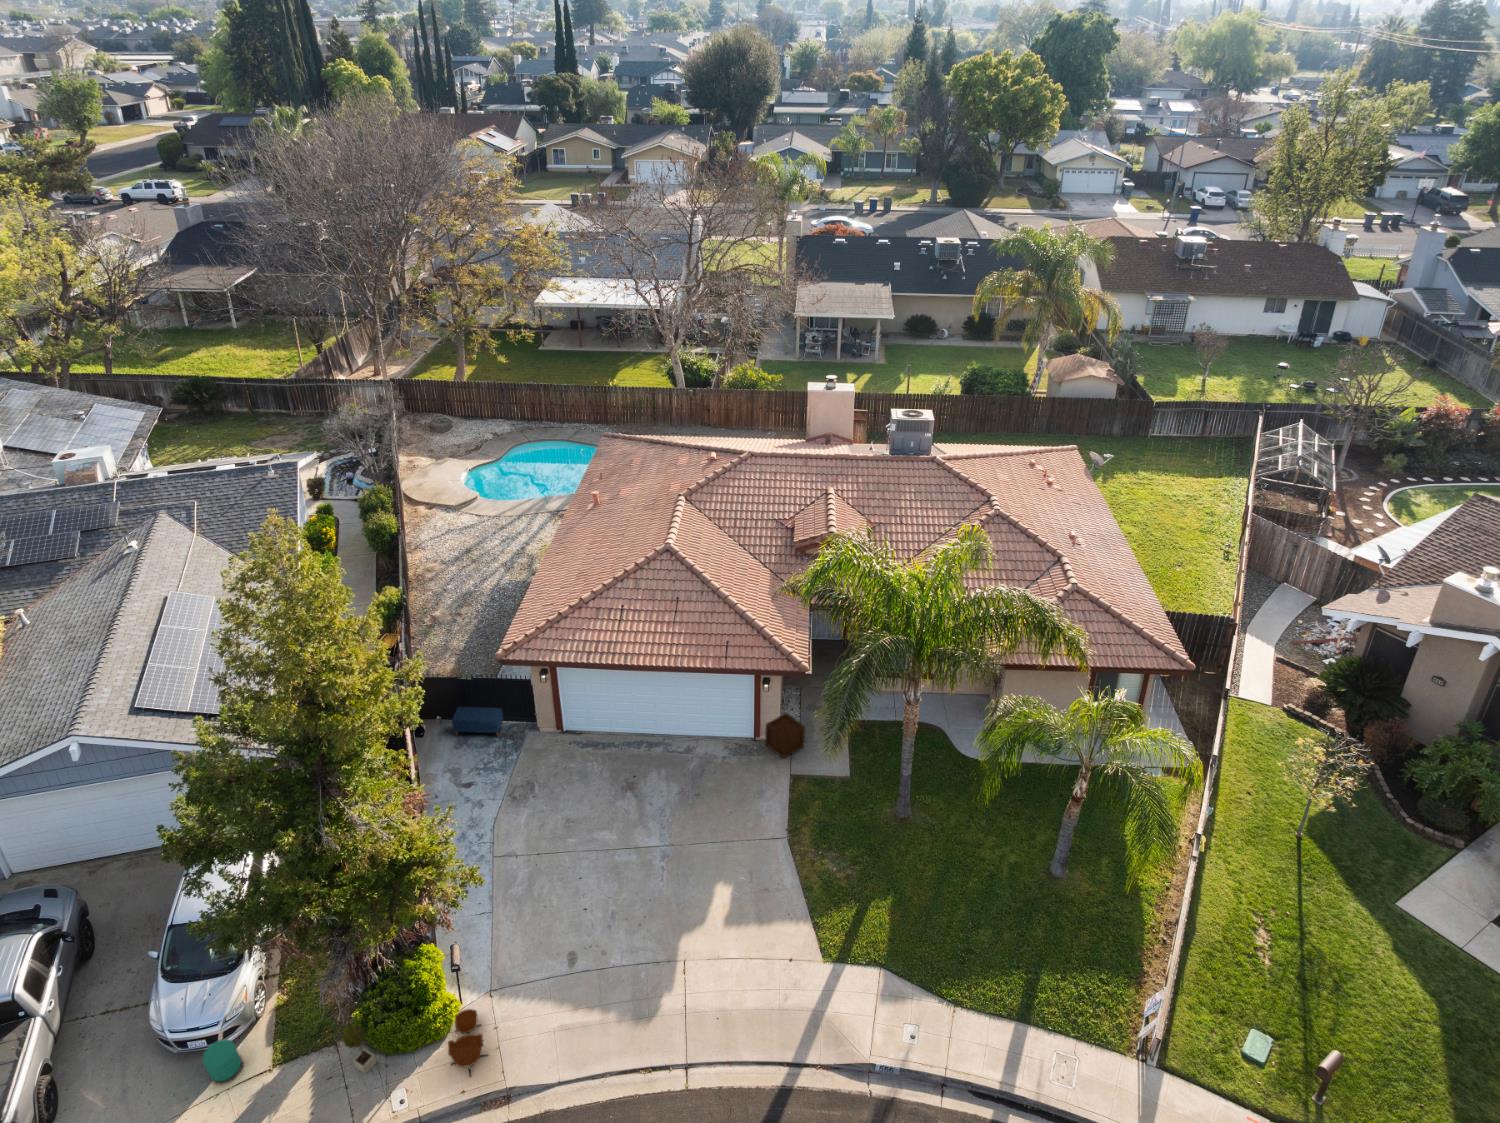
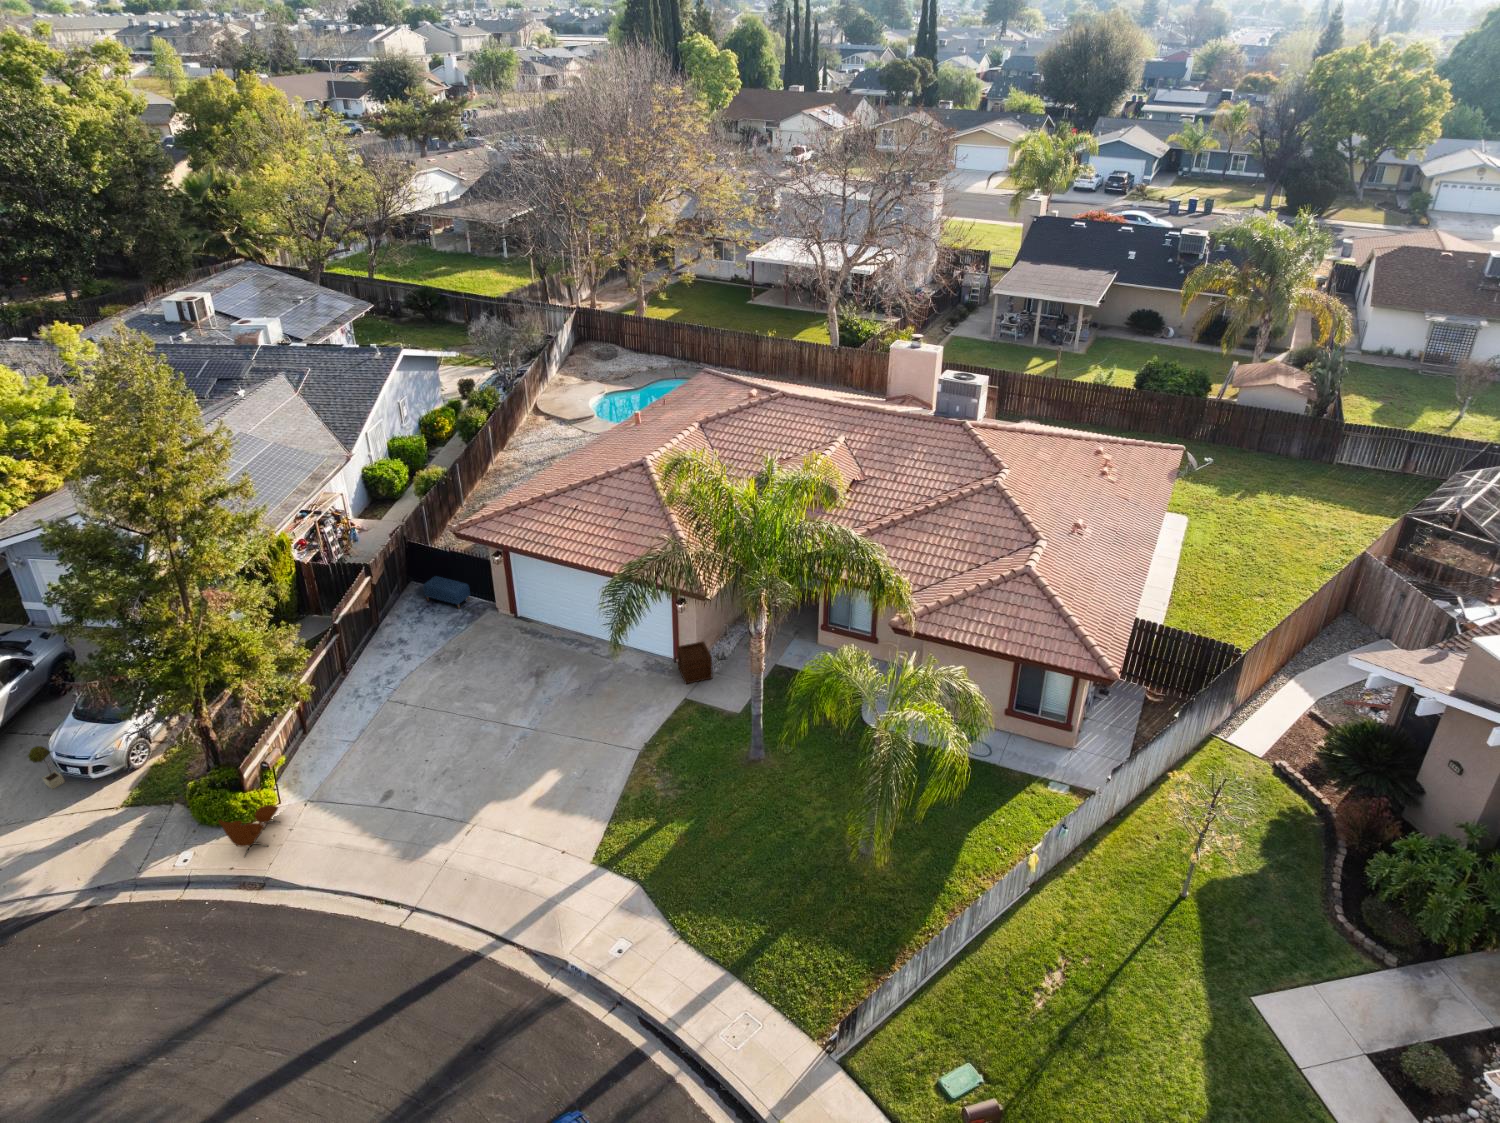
potted tree: present [342,1024,377,1074] -> present [28,746,65,789]
trash can: present [203,1039,243,1085] -> none [71,770,108,806]

